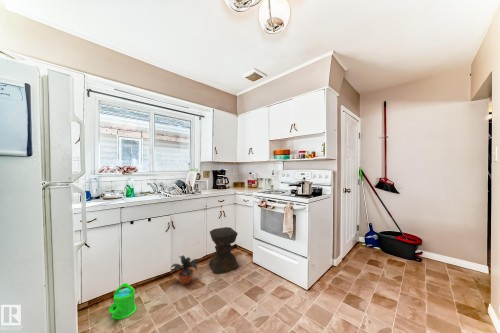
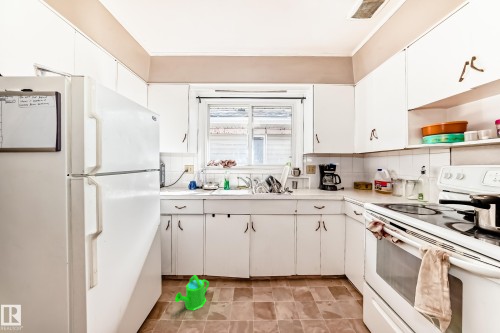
stool: present [209,227,239,274] -> none [295,243,335,316]
potted plant: present [171,256,199,284] -> none [242,264,277,302]

